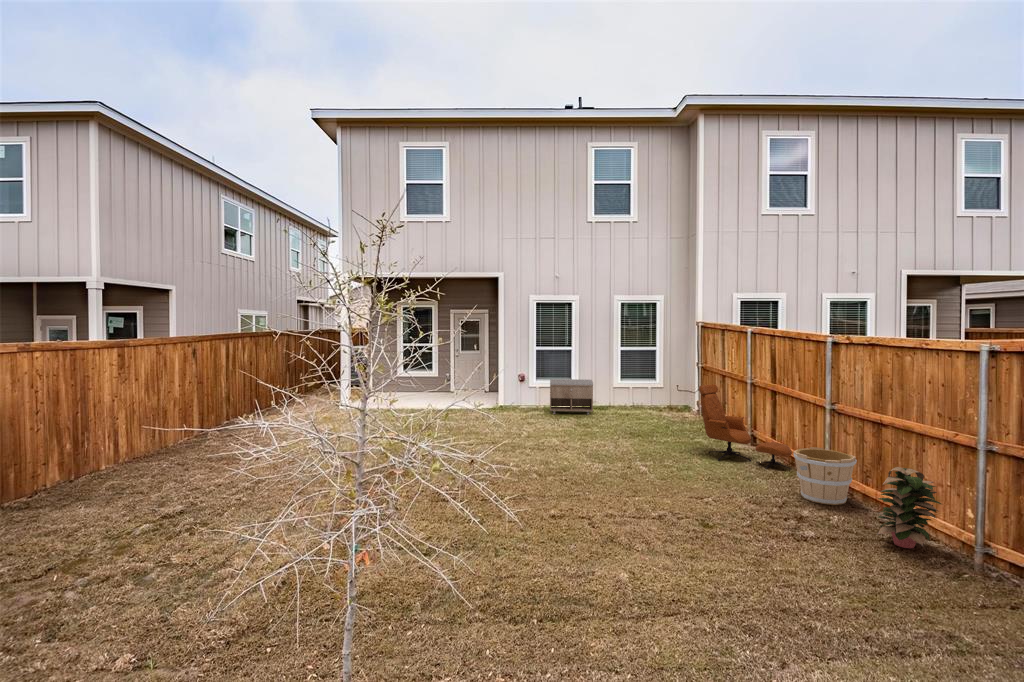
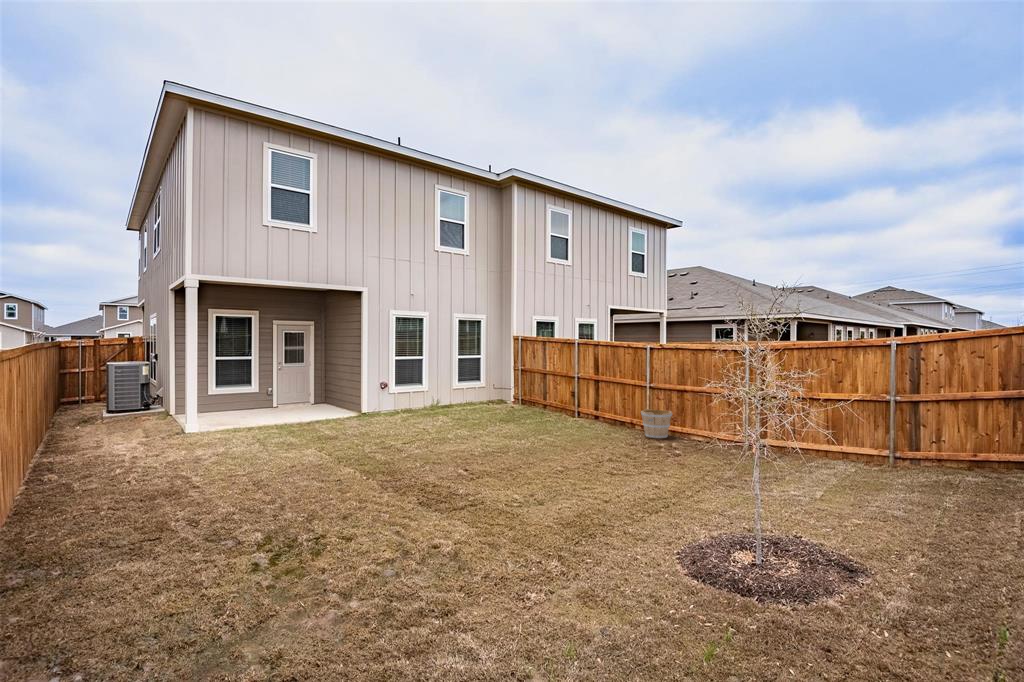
storage bench: present [550,379,593,414] -> none [408,383,448,413]
lounge chair: present [699,385,792,469] -> none [562,379,620,428]
decorative plant: present [877,467,941,548] -> none [699,410,728,449]

